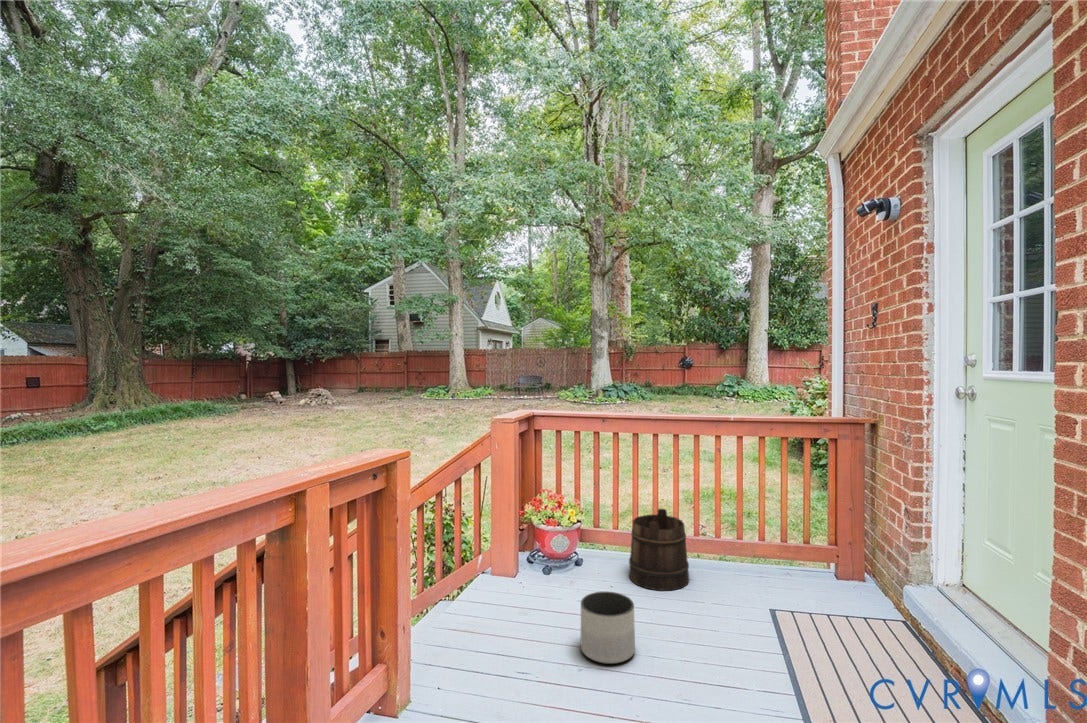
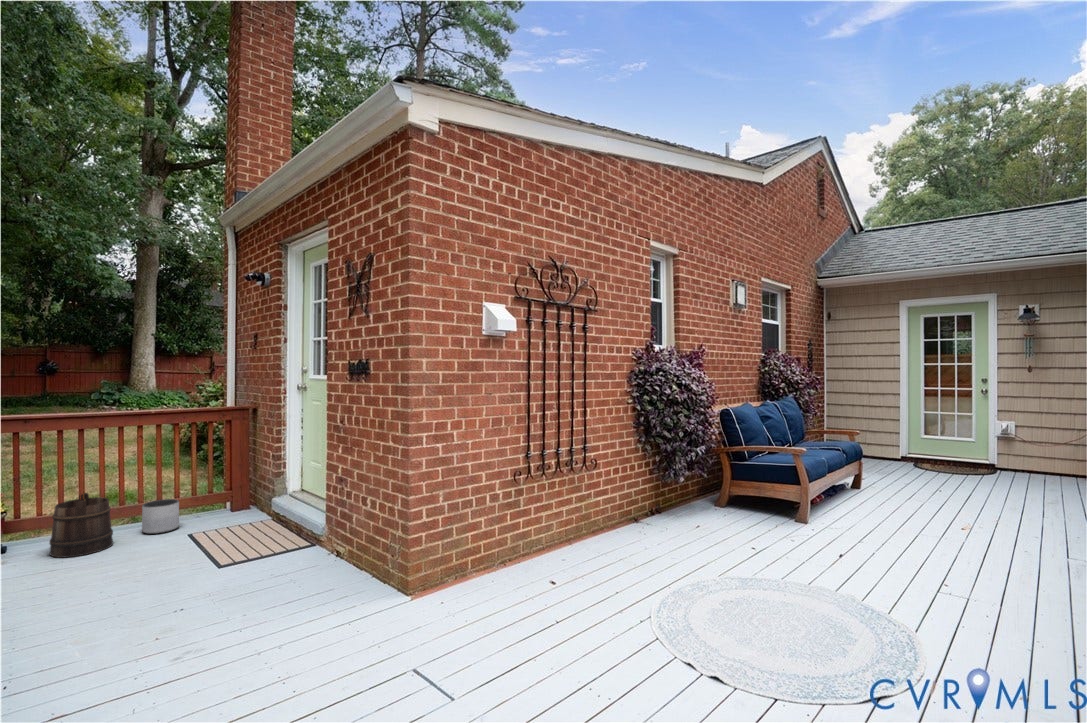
planter: present [581,592,635,664] -> present [142,499,179,534]

